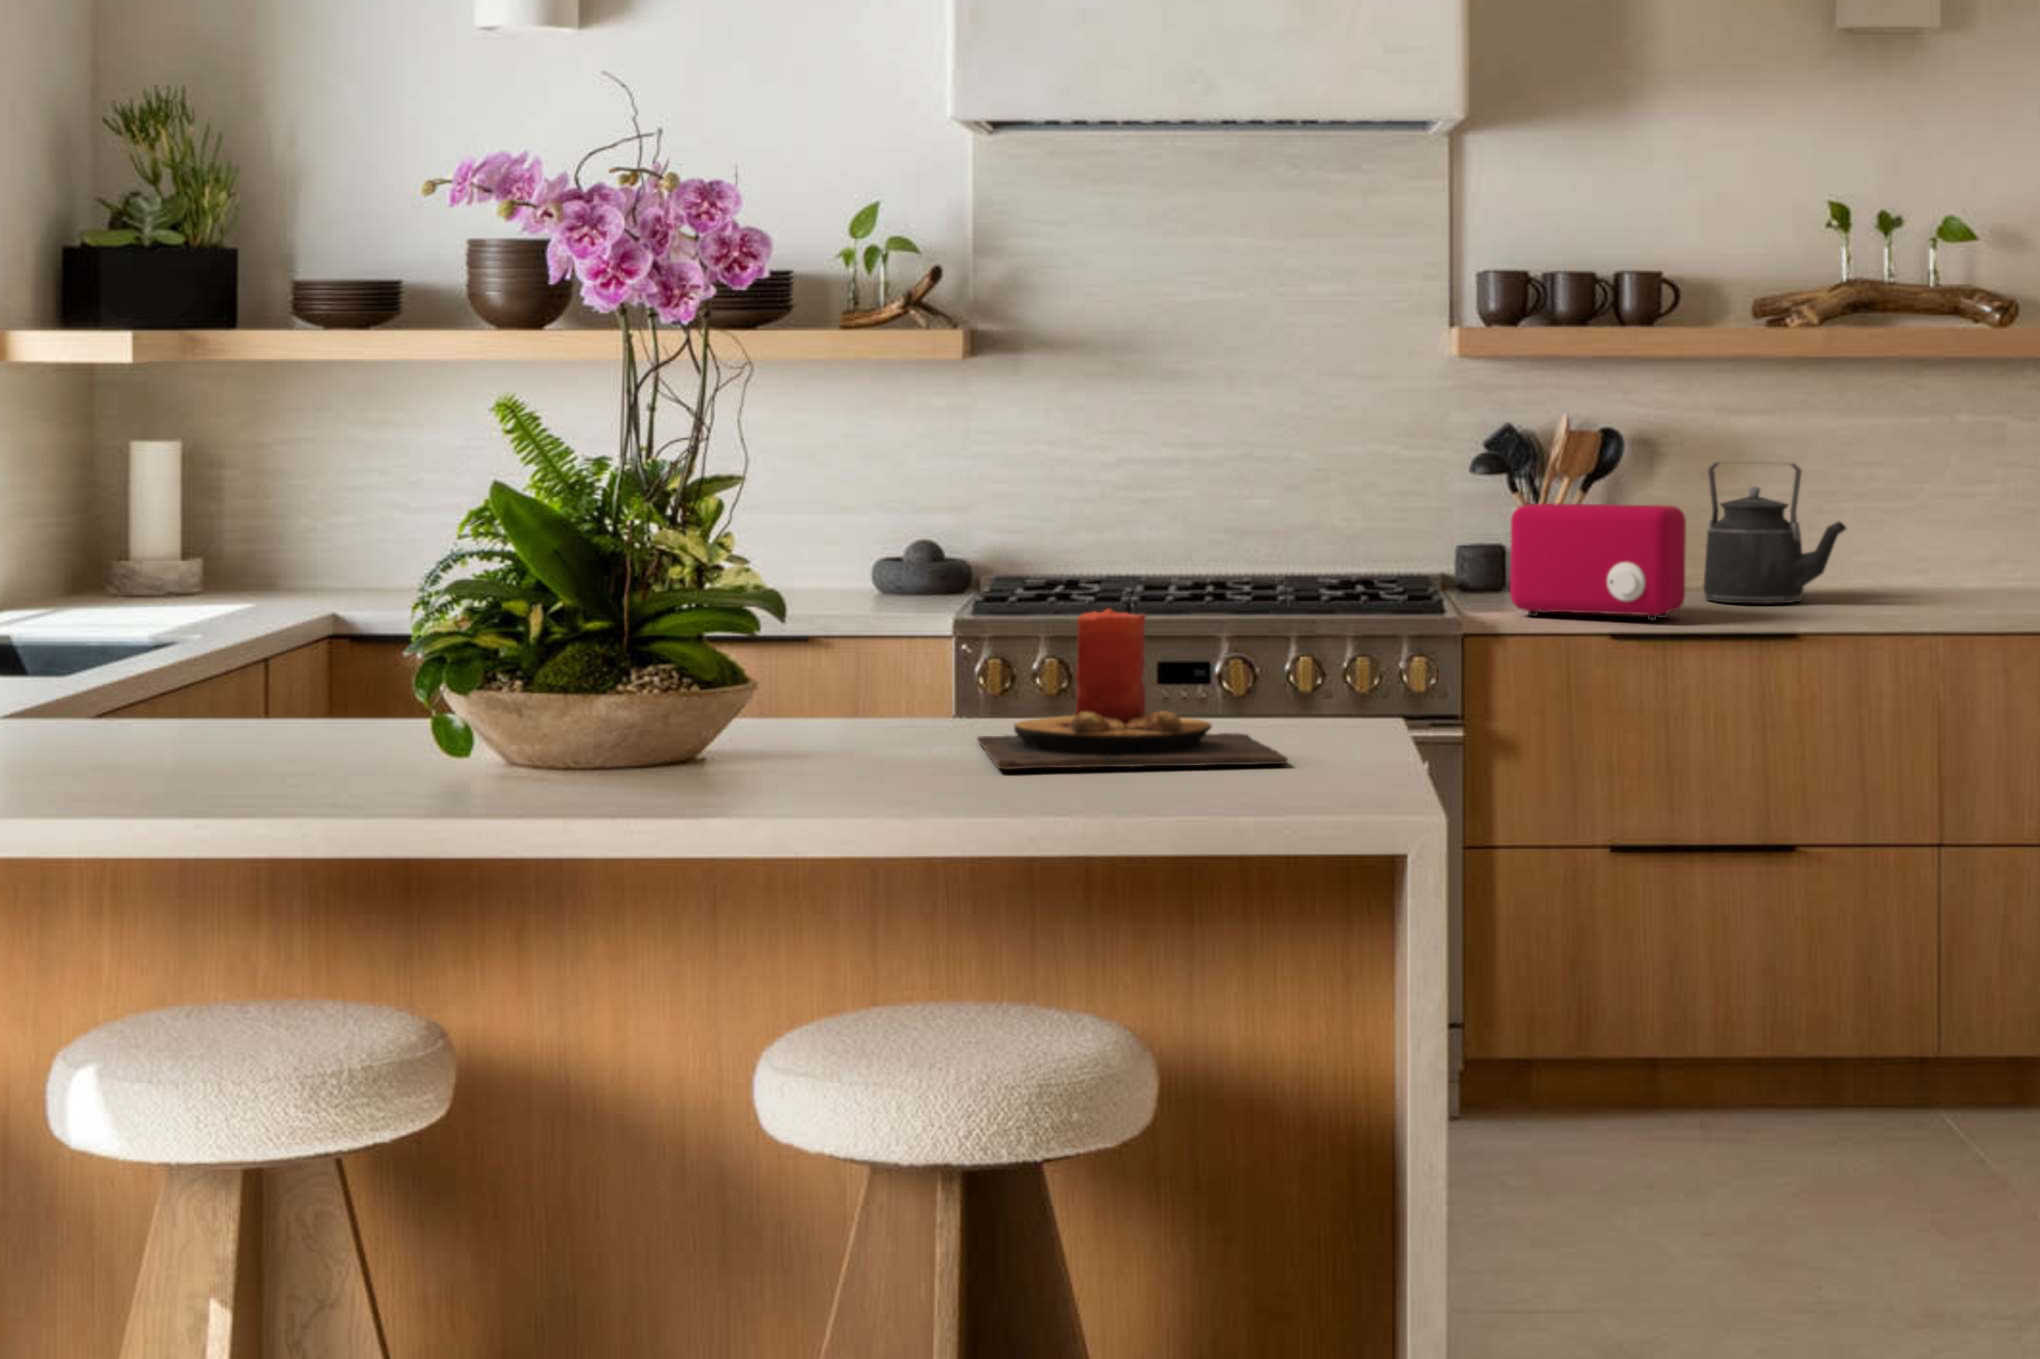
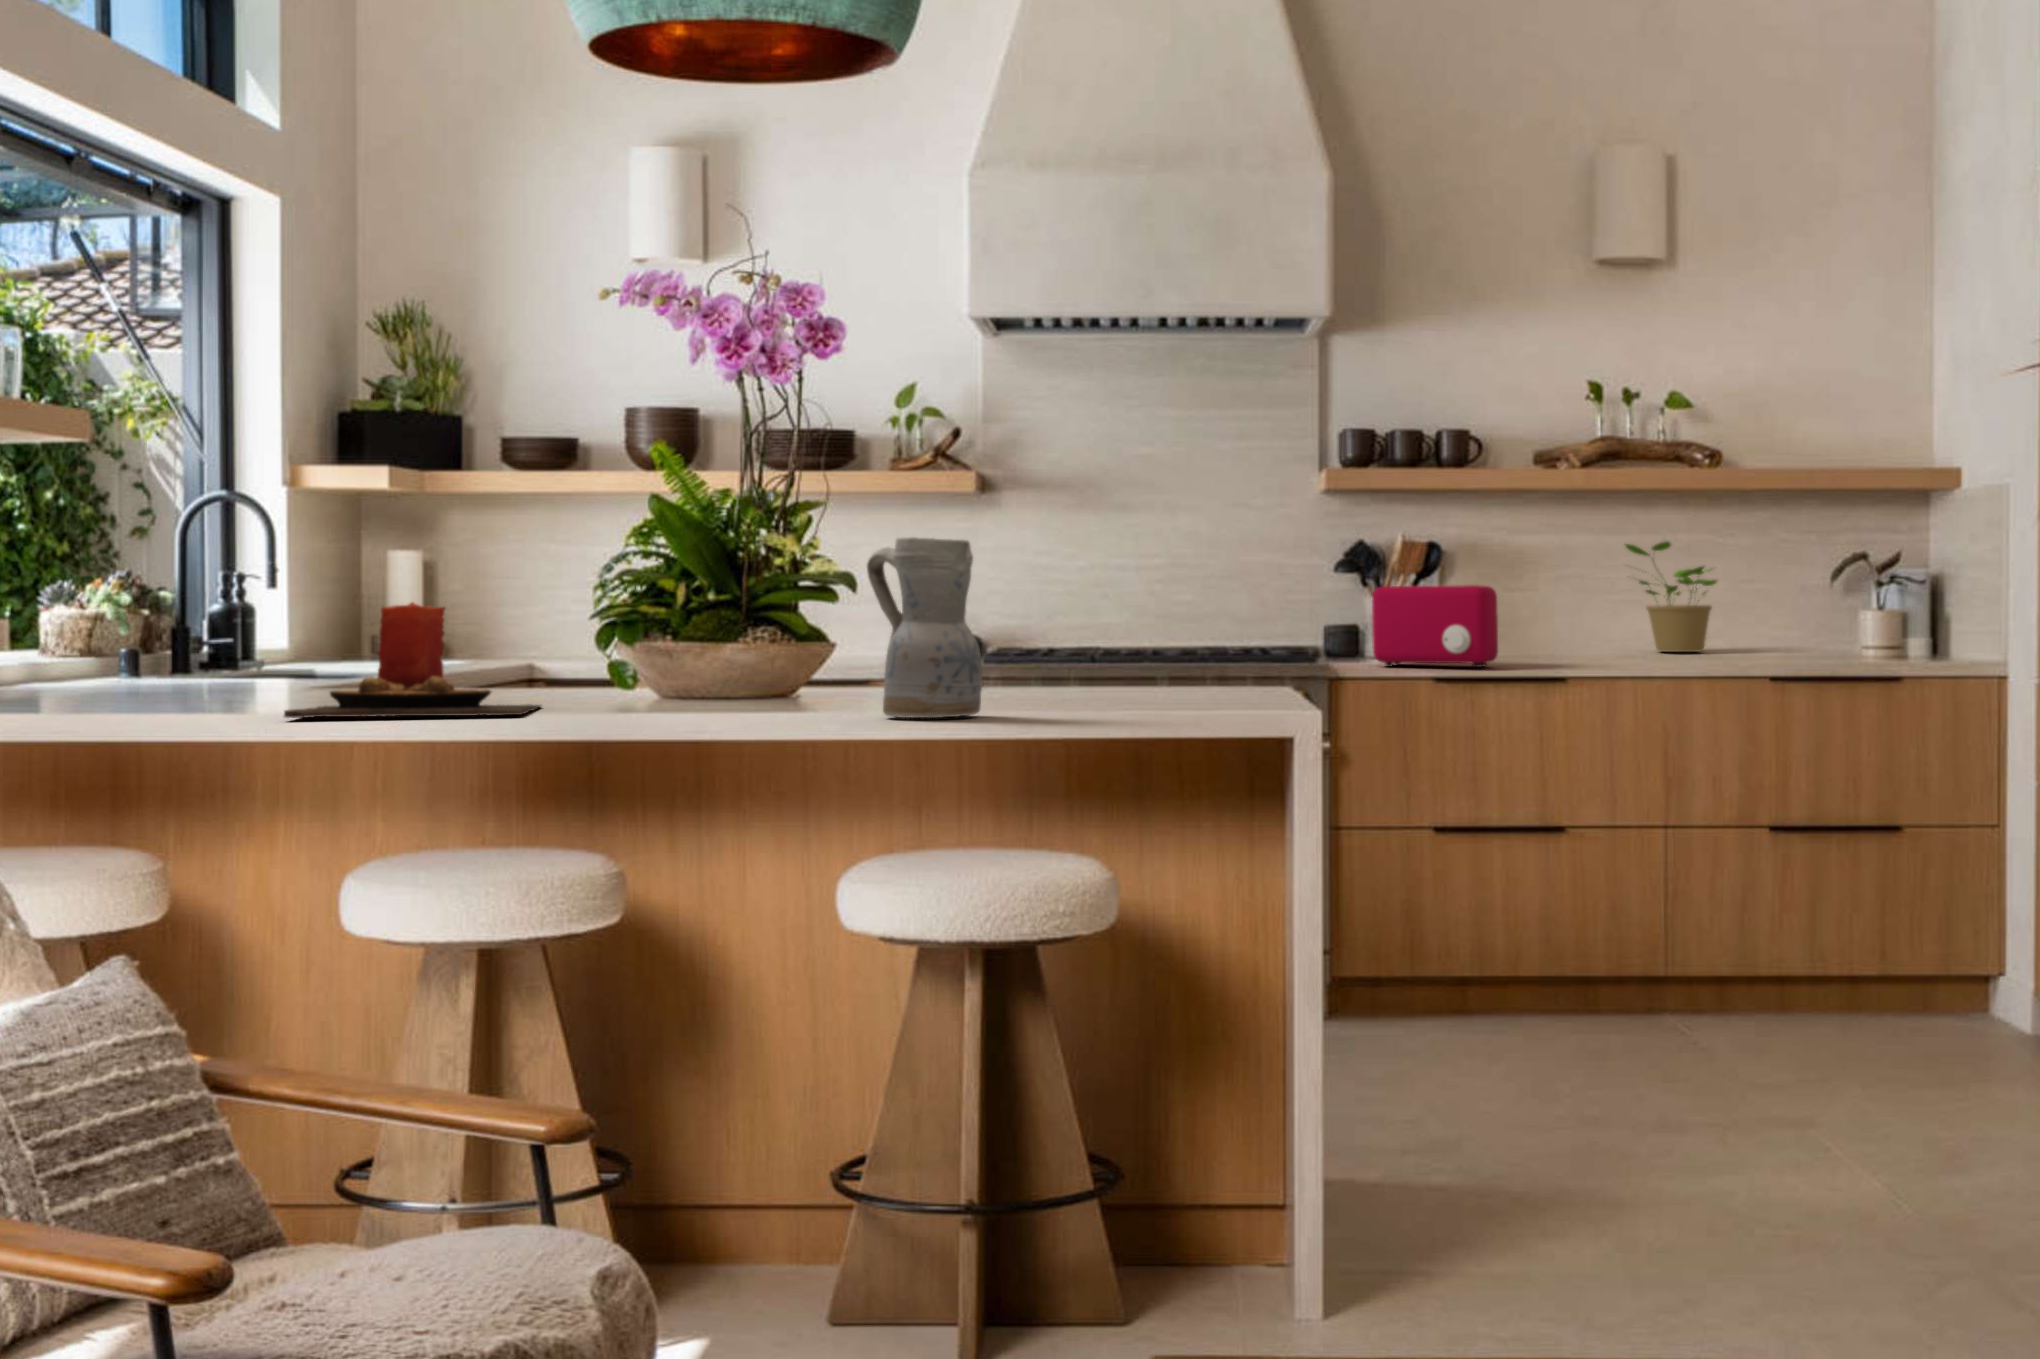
potted plant: none [1870,435,2004,589] -> present [1625,541,1717,652]
kettle: present [1704,462,1847,603] -> none [1508,559,1610,659]
ceramic pitcher: none [786,547,941,792] -> present [867,537,982,718]
candle: present [977,609,1288,769] -> present [284,602,541,718]

